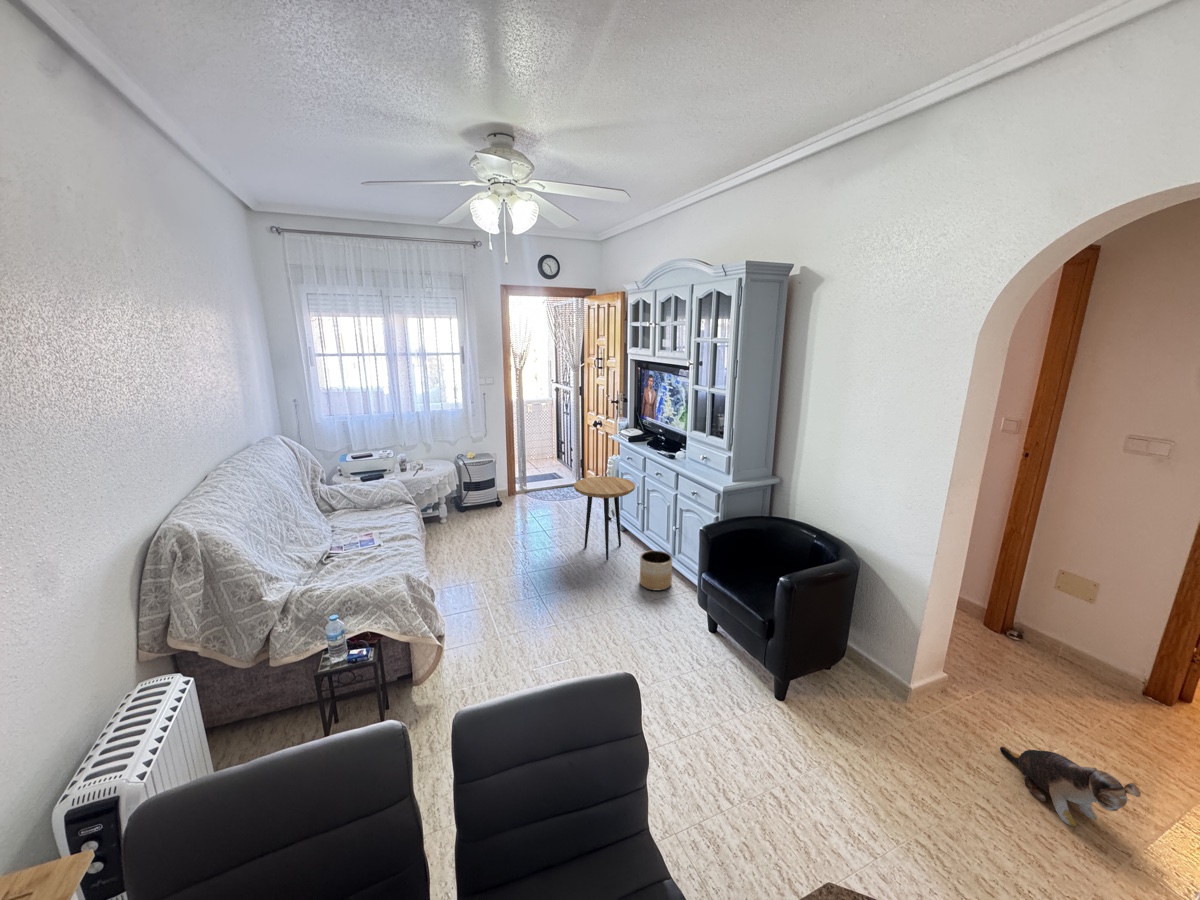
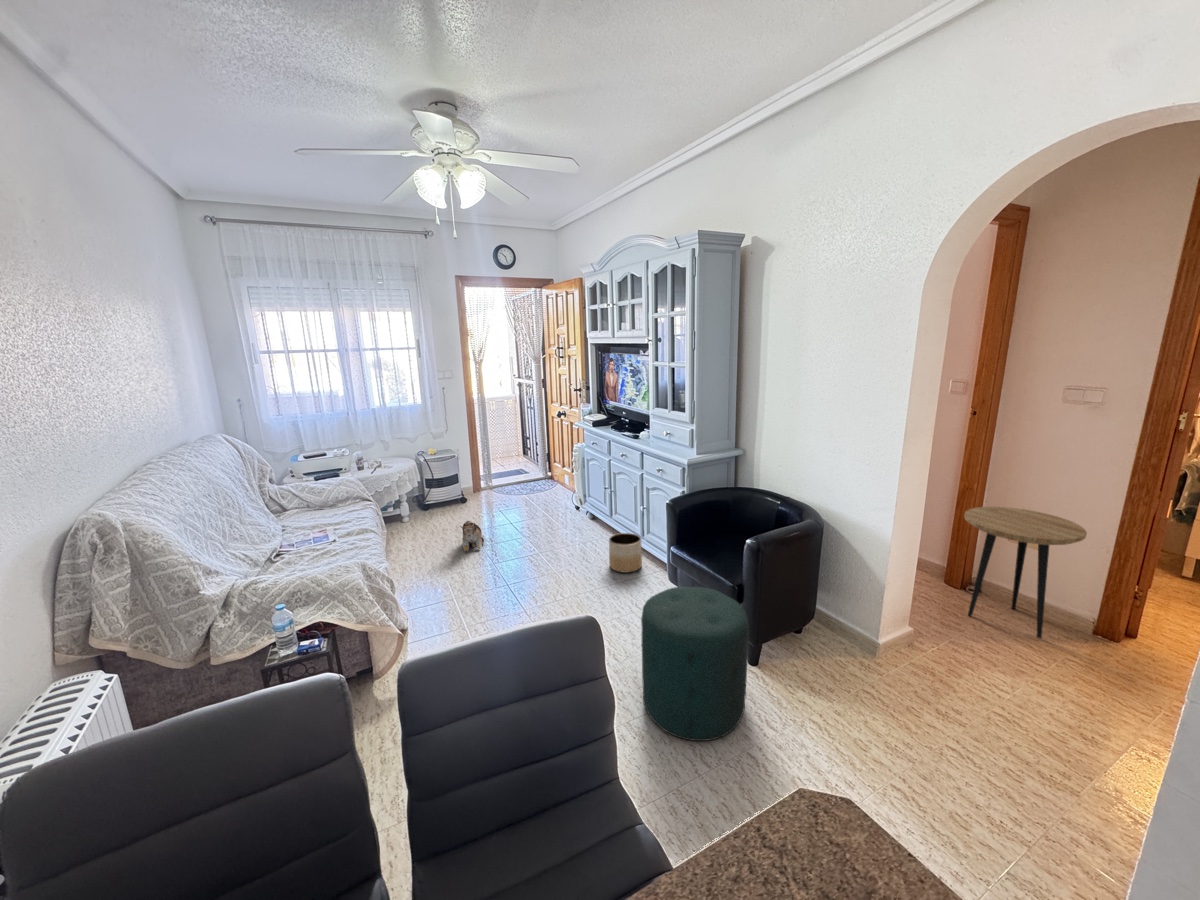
side table: present [574,476,635,561] -> present [964,507,1087,639]
ottoman: none [669,619,779,776] -> present [641,587,749,741]
plush toy: present [1000,747,1141,826] -> present [460,521,484,551]

